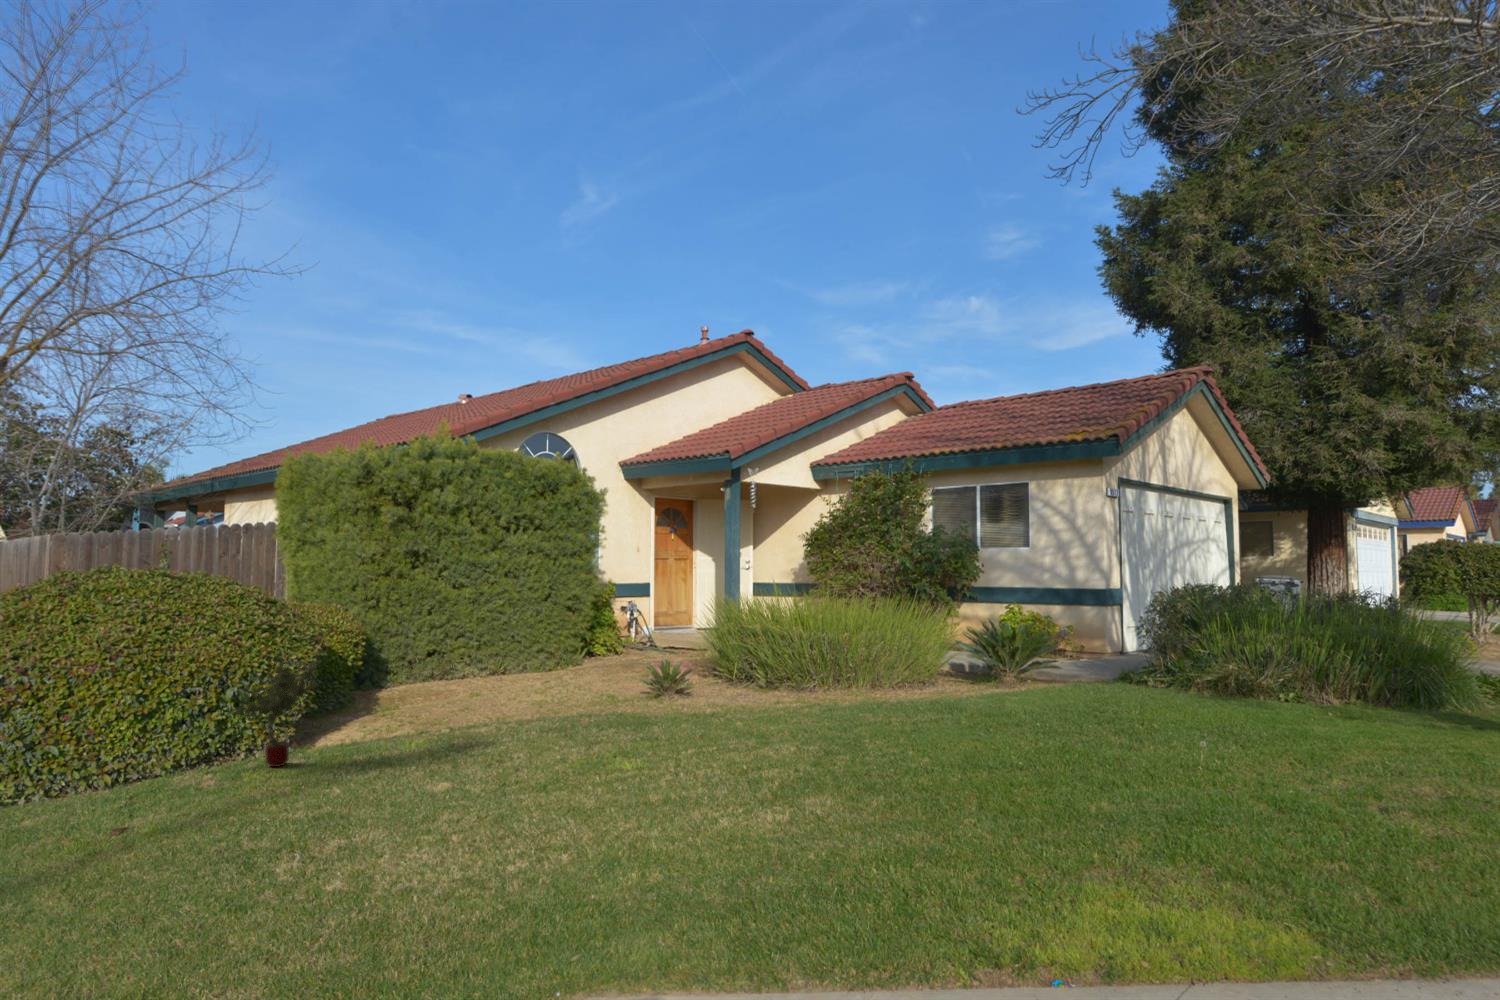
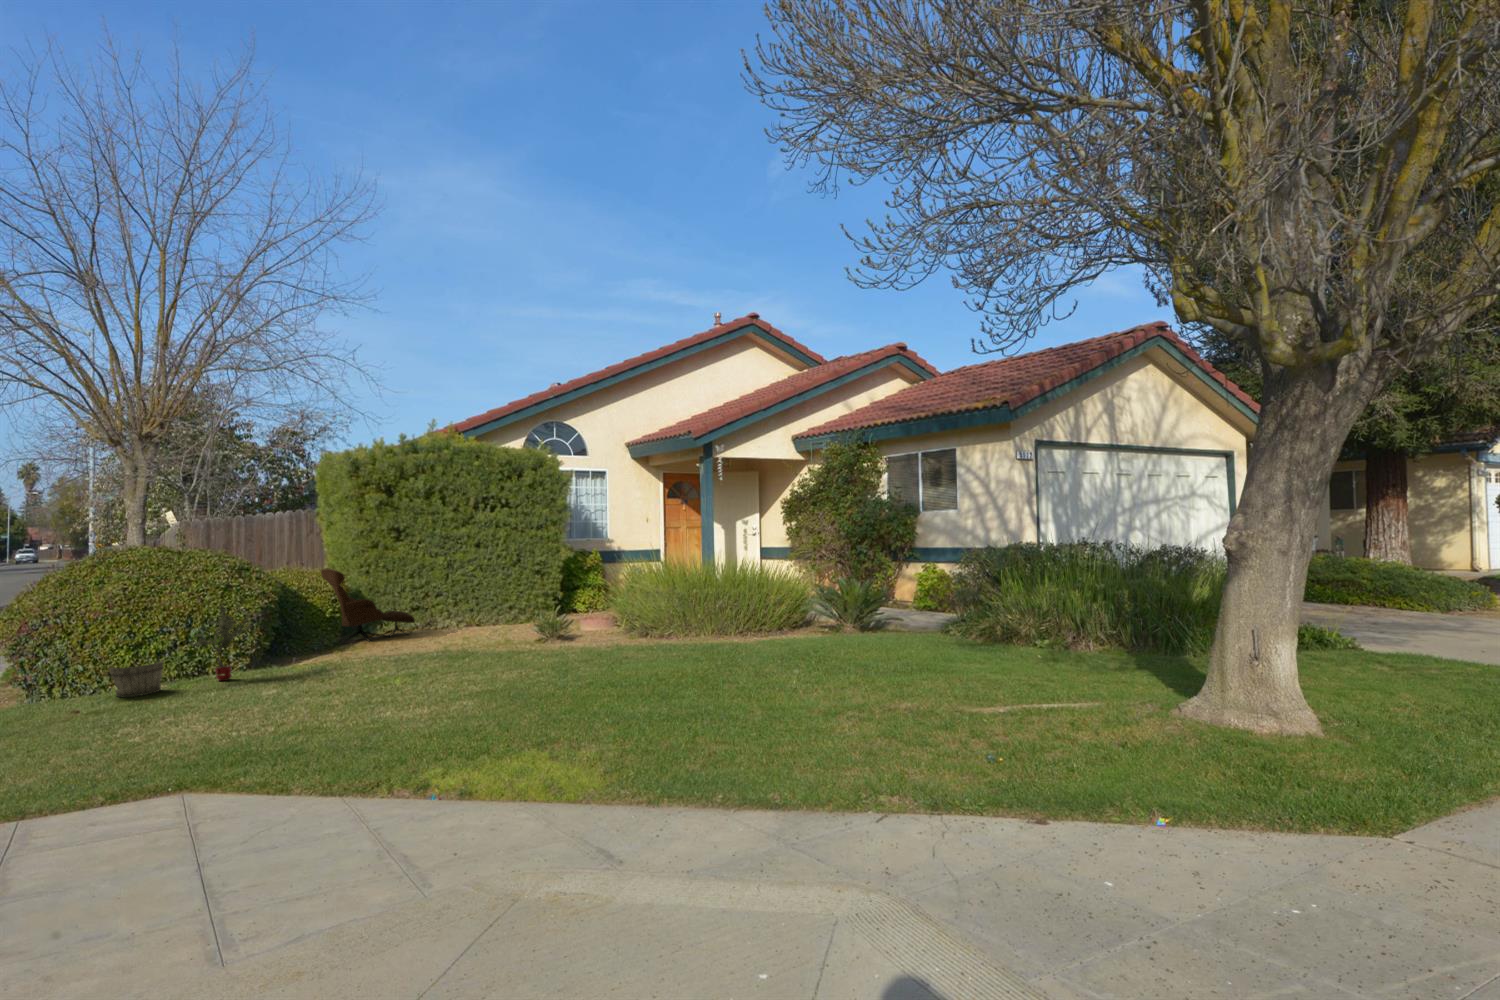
lounge chair: none [337,600,456,703] -> present [321,569,415,644]
wooden bucket: none [110,727,198,800] -> present [108,660,164,697]

